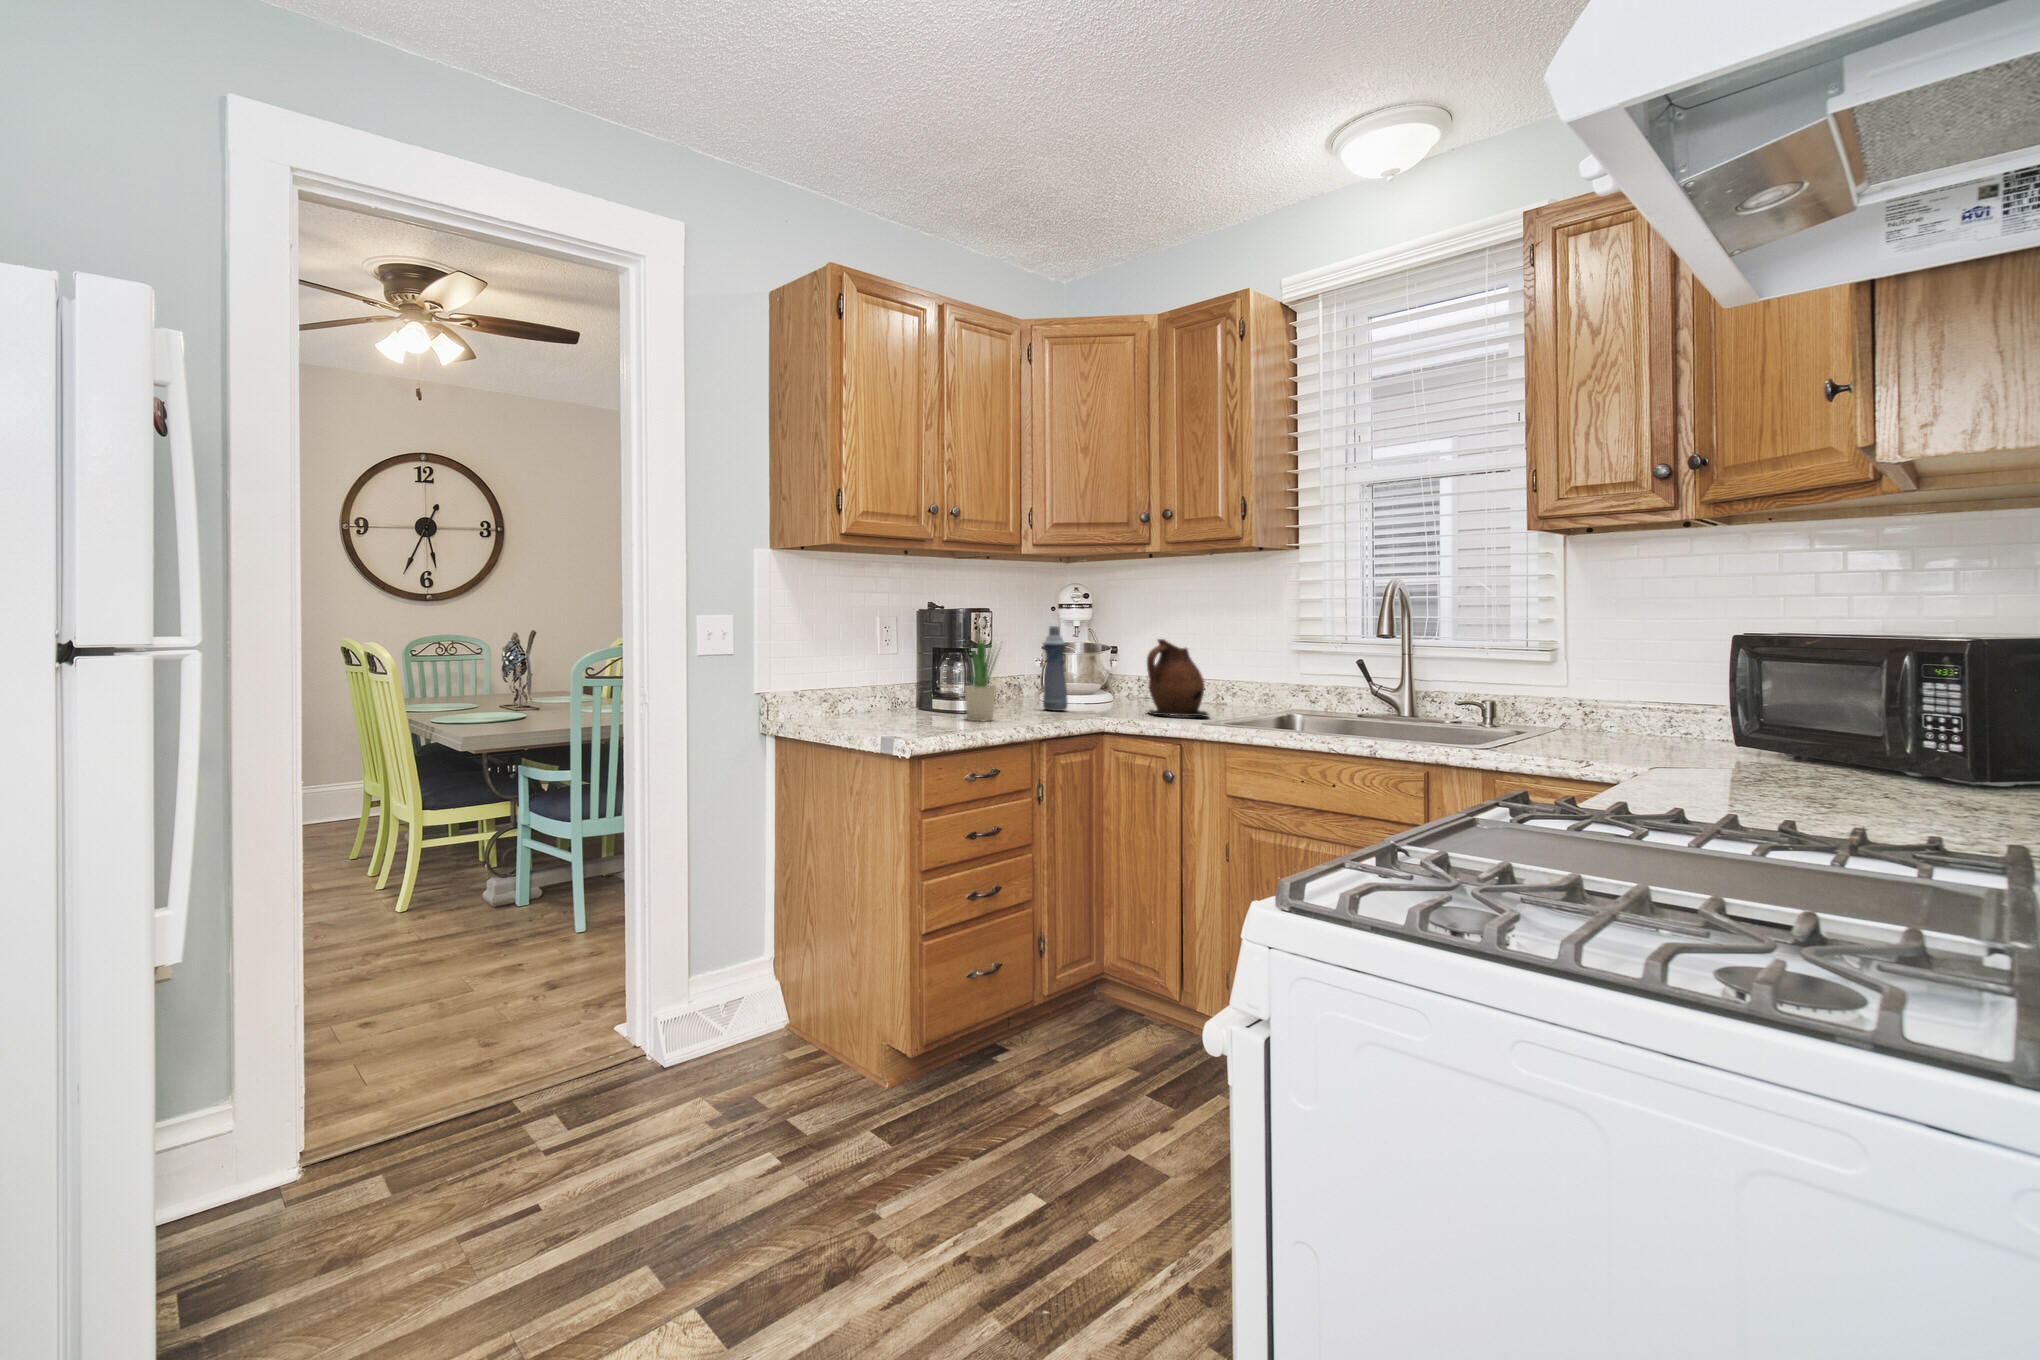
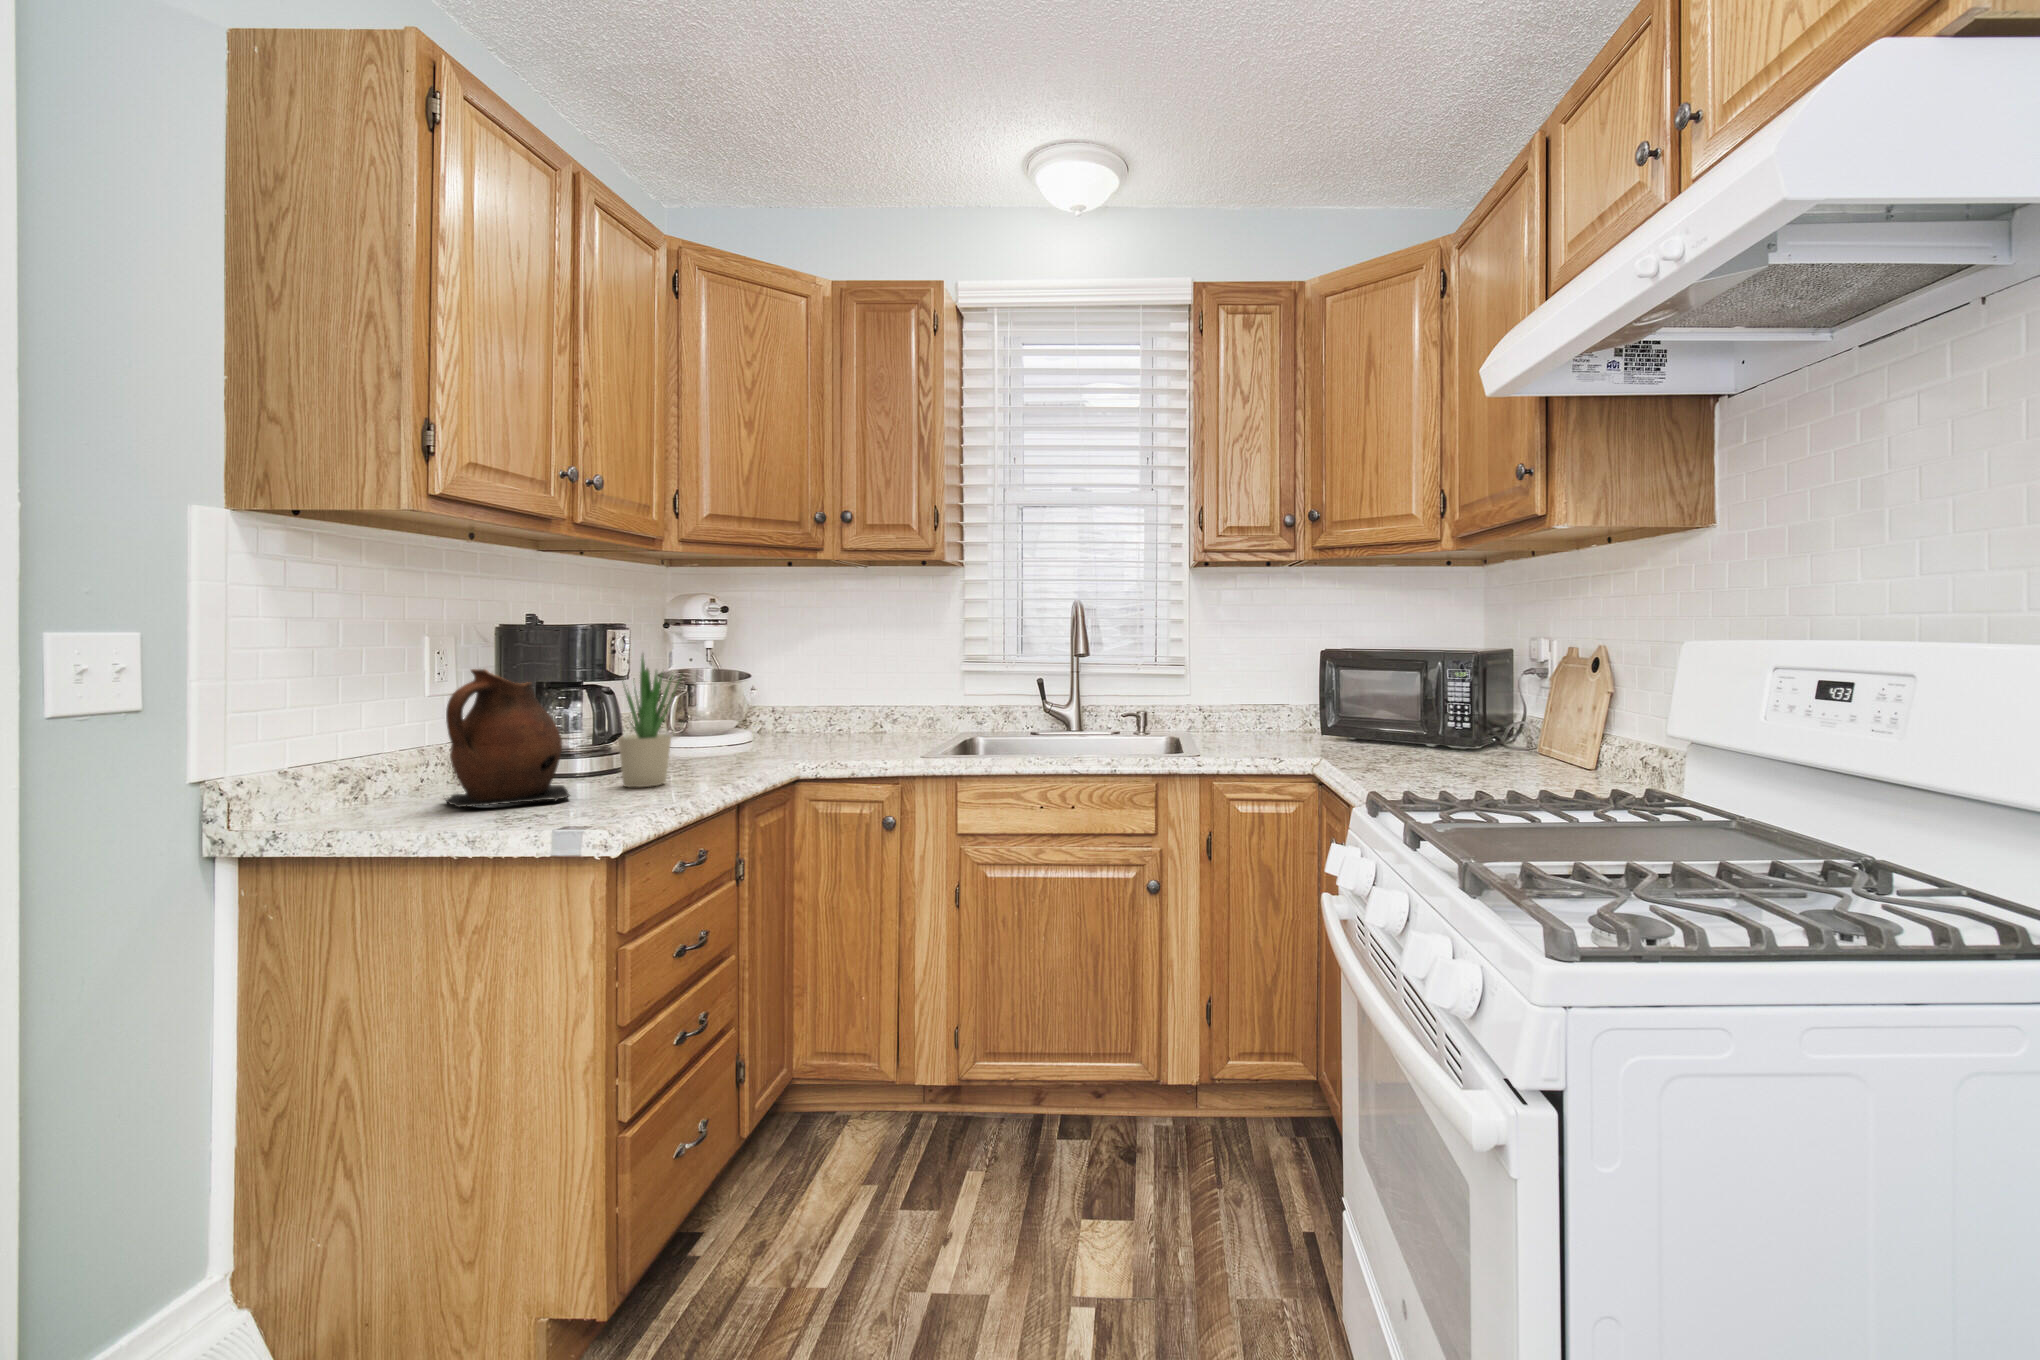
bottle: present [1043,626,1067,711] -> none [686,648,722,759]
ceramic pitcher: present [1147,639,1209,717] -> present [445,669,569,807]

